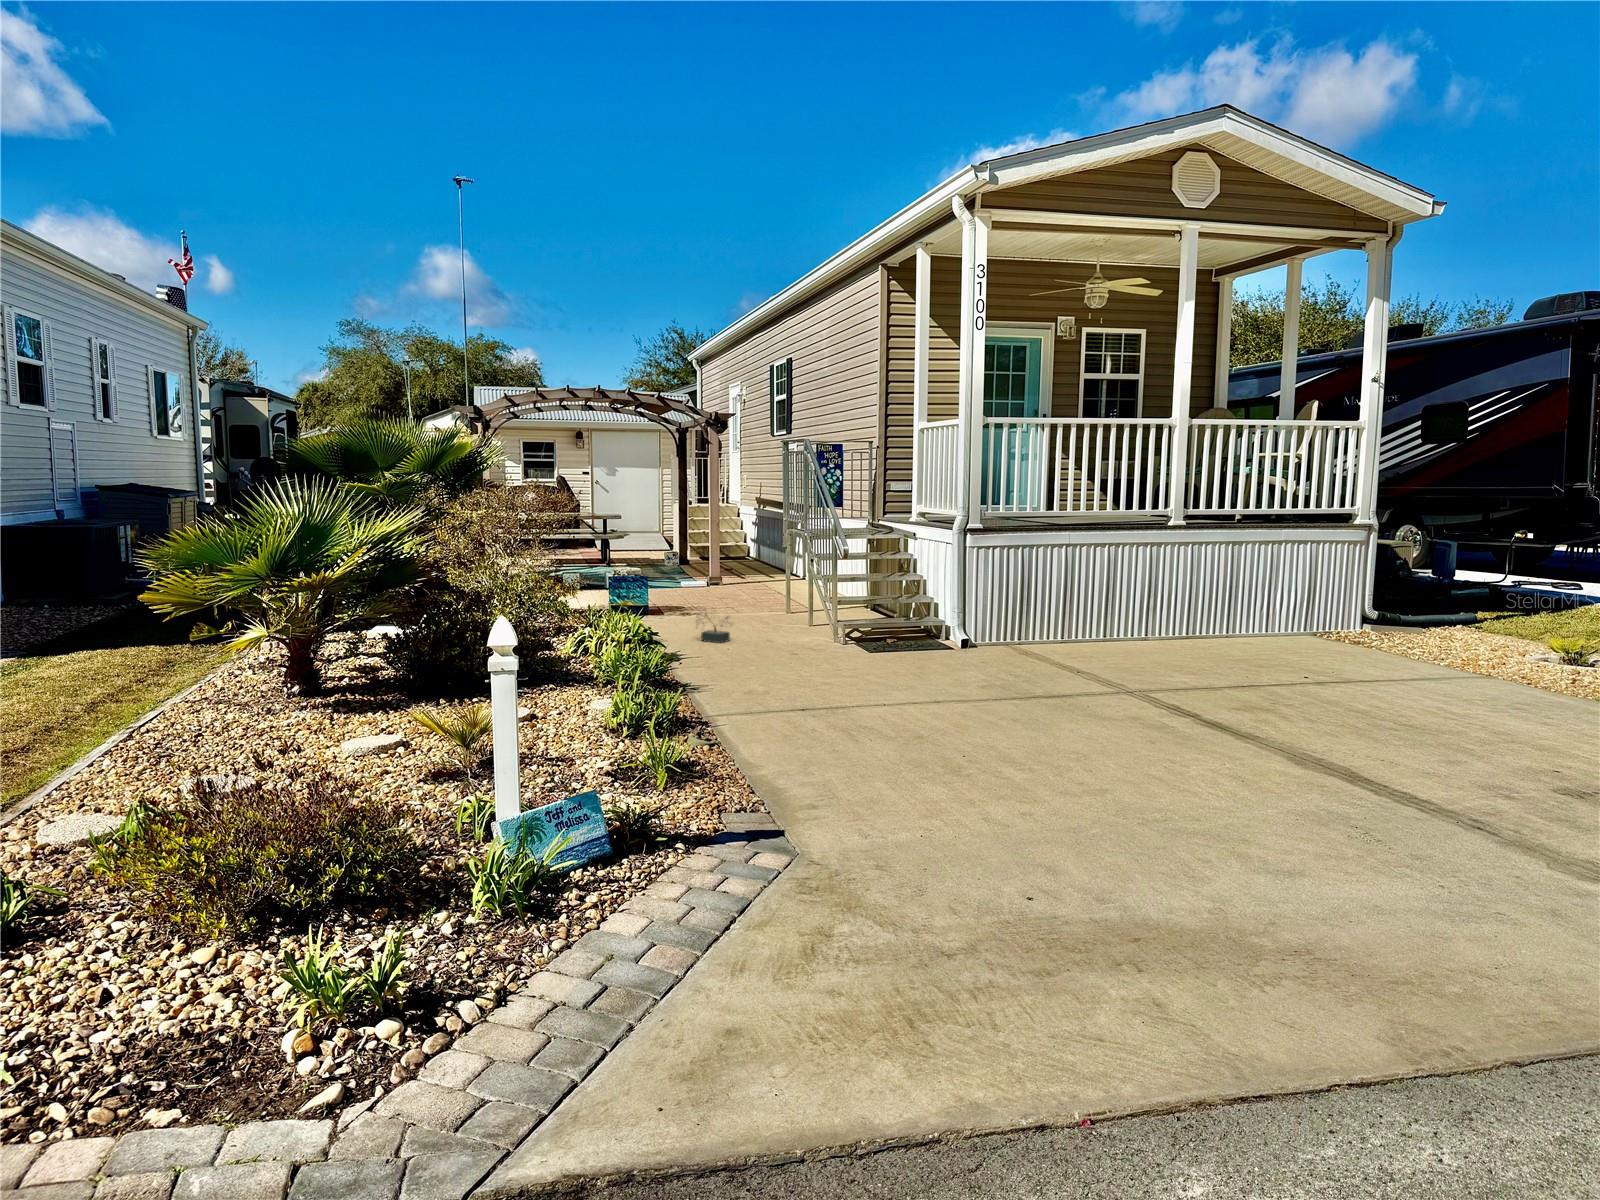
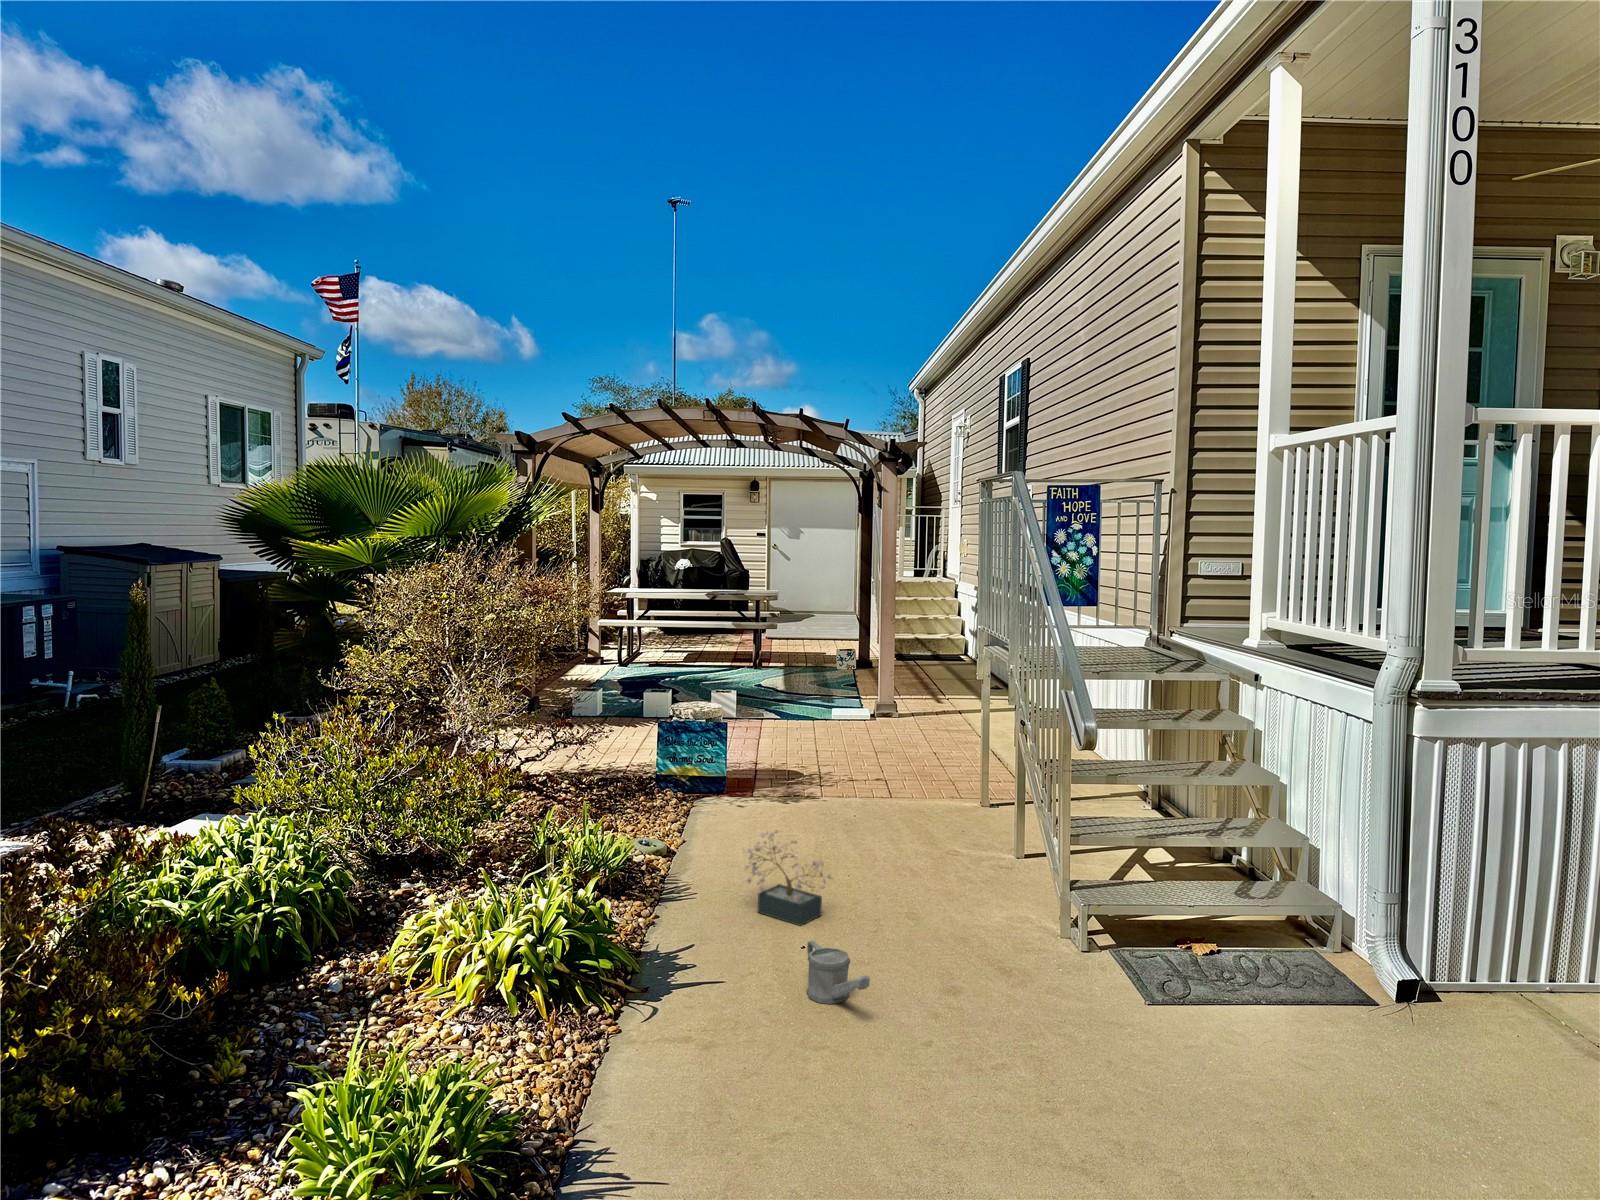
watering can: none [734,637,763,656] -> present [807,941,870,1004]

